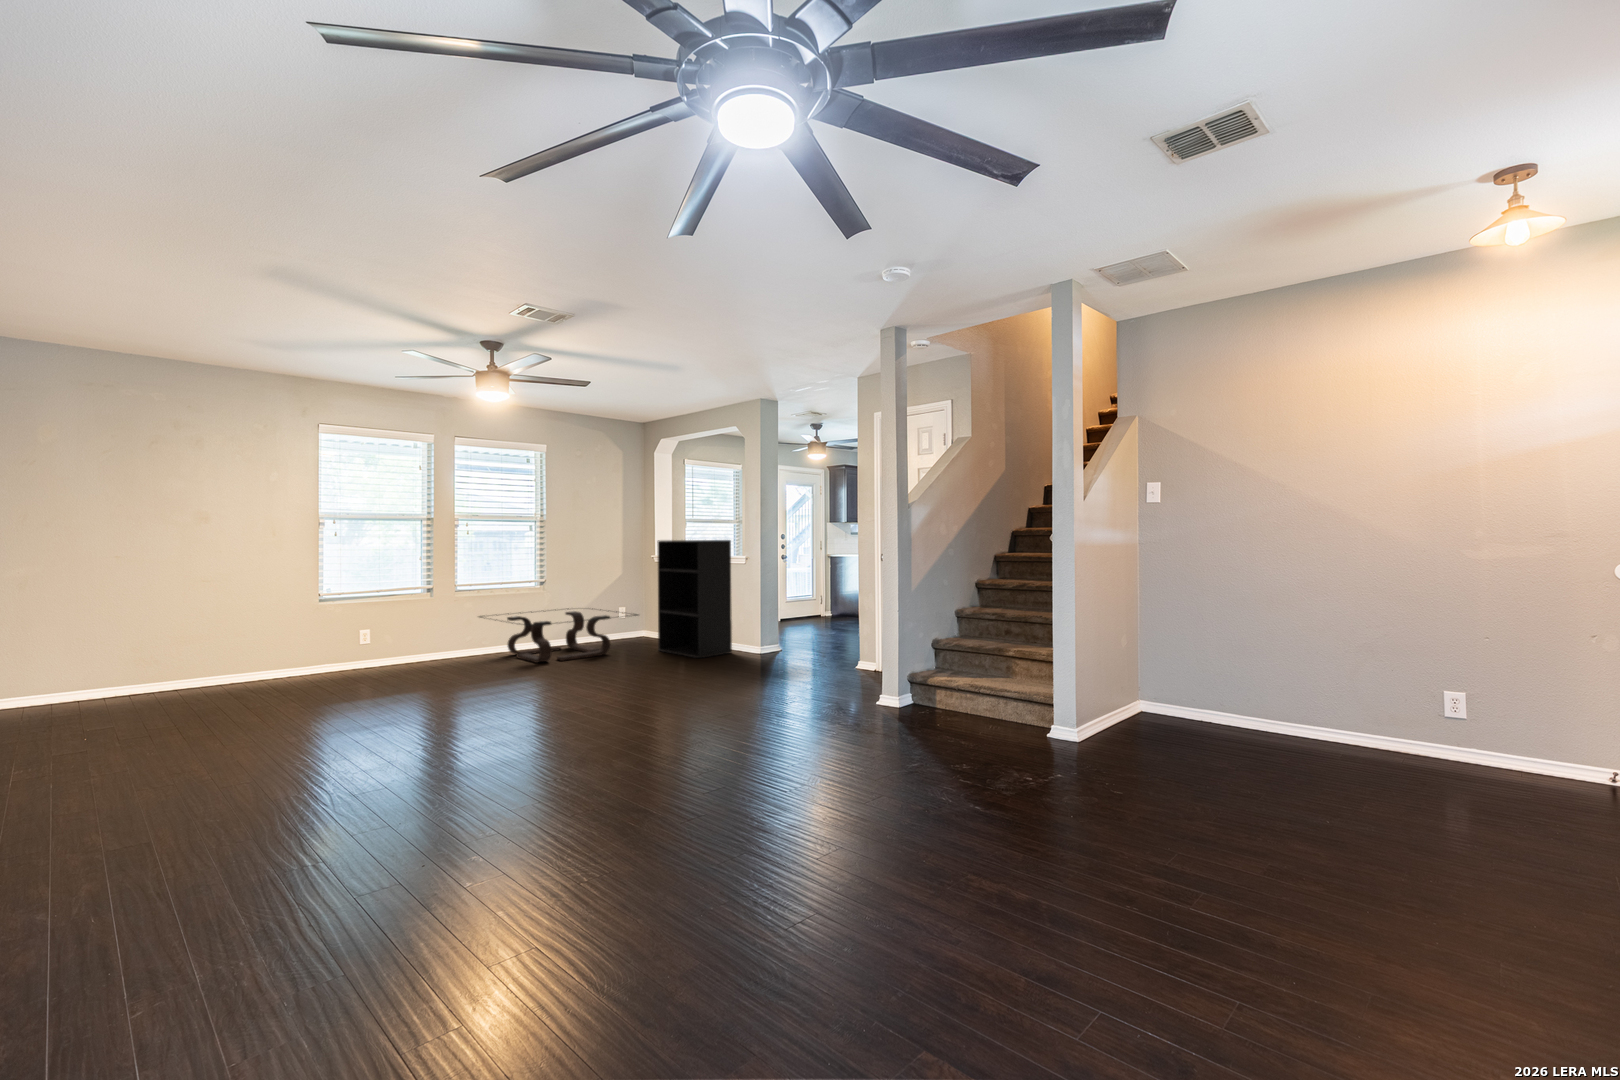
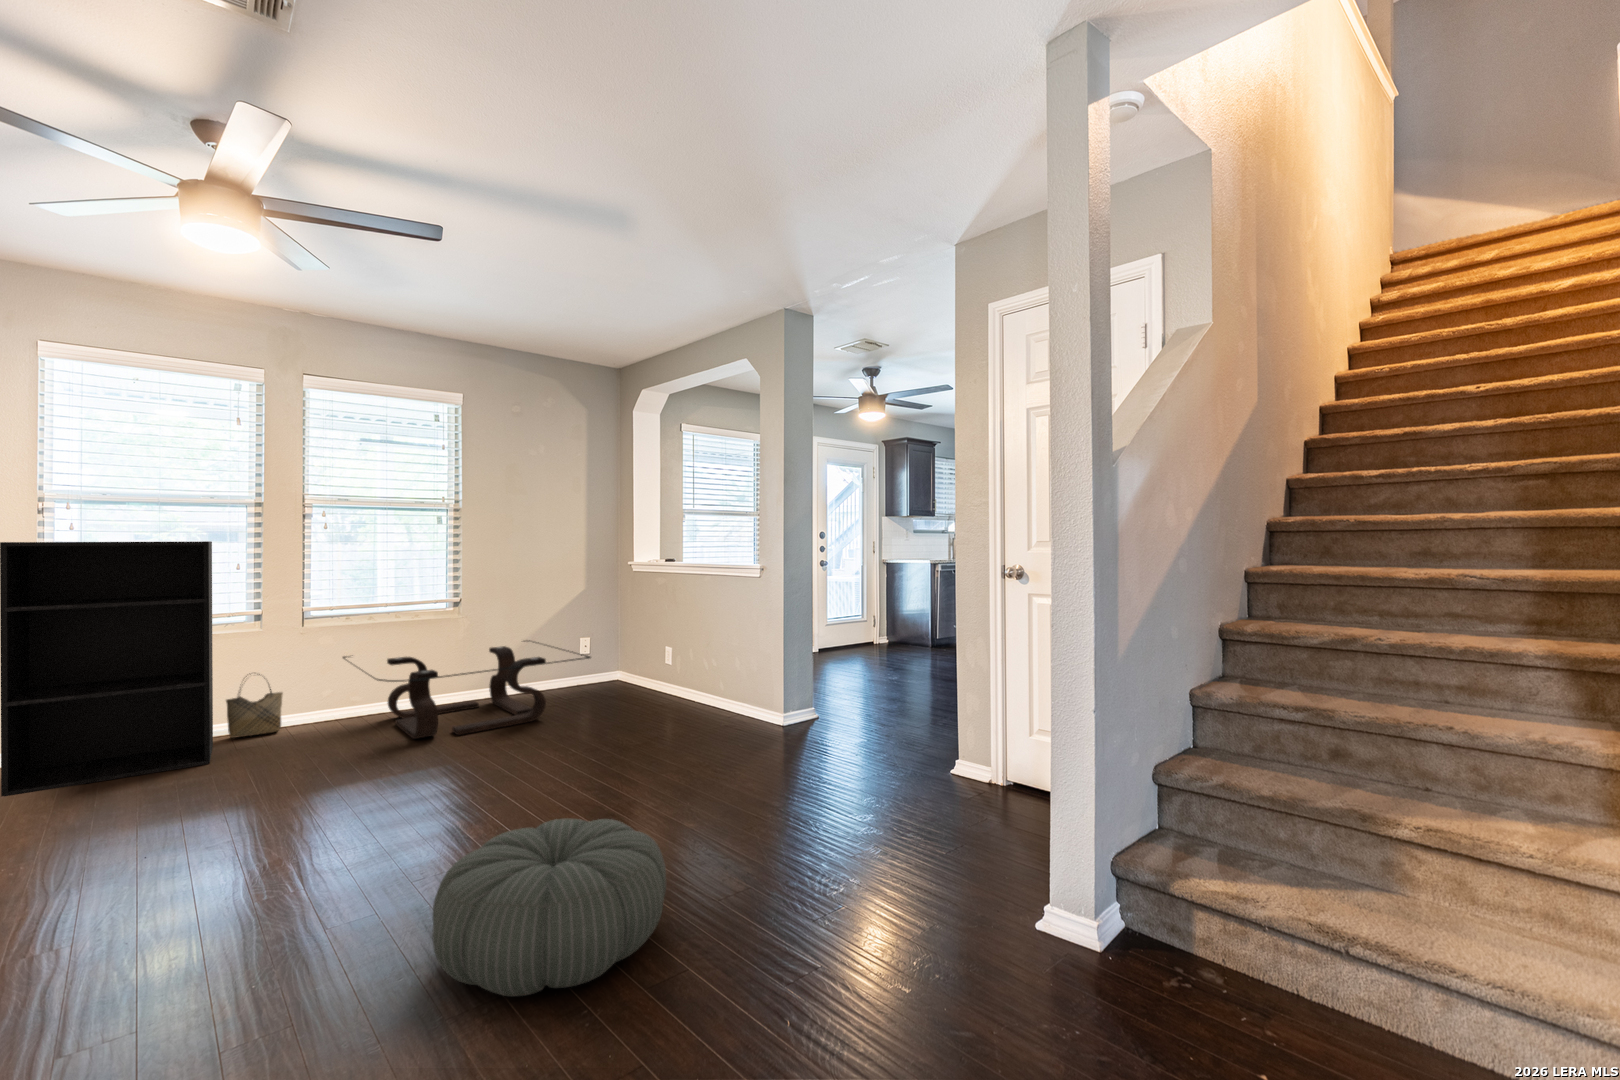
bookshelf: present [657,540,732,658] -> present [0,541,213,796]
woven basket: none [417,624,448,664] -> present [226,674,283,738]
pouf: none [626,667,721,720] -> present [432,819,666,996]

